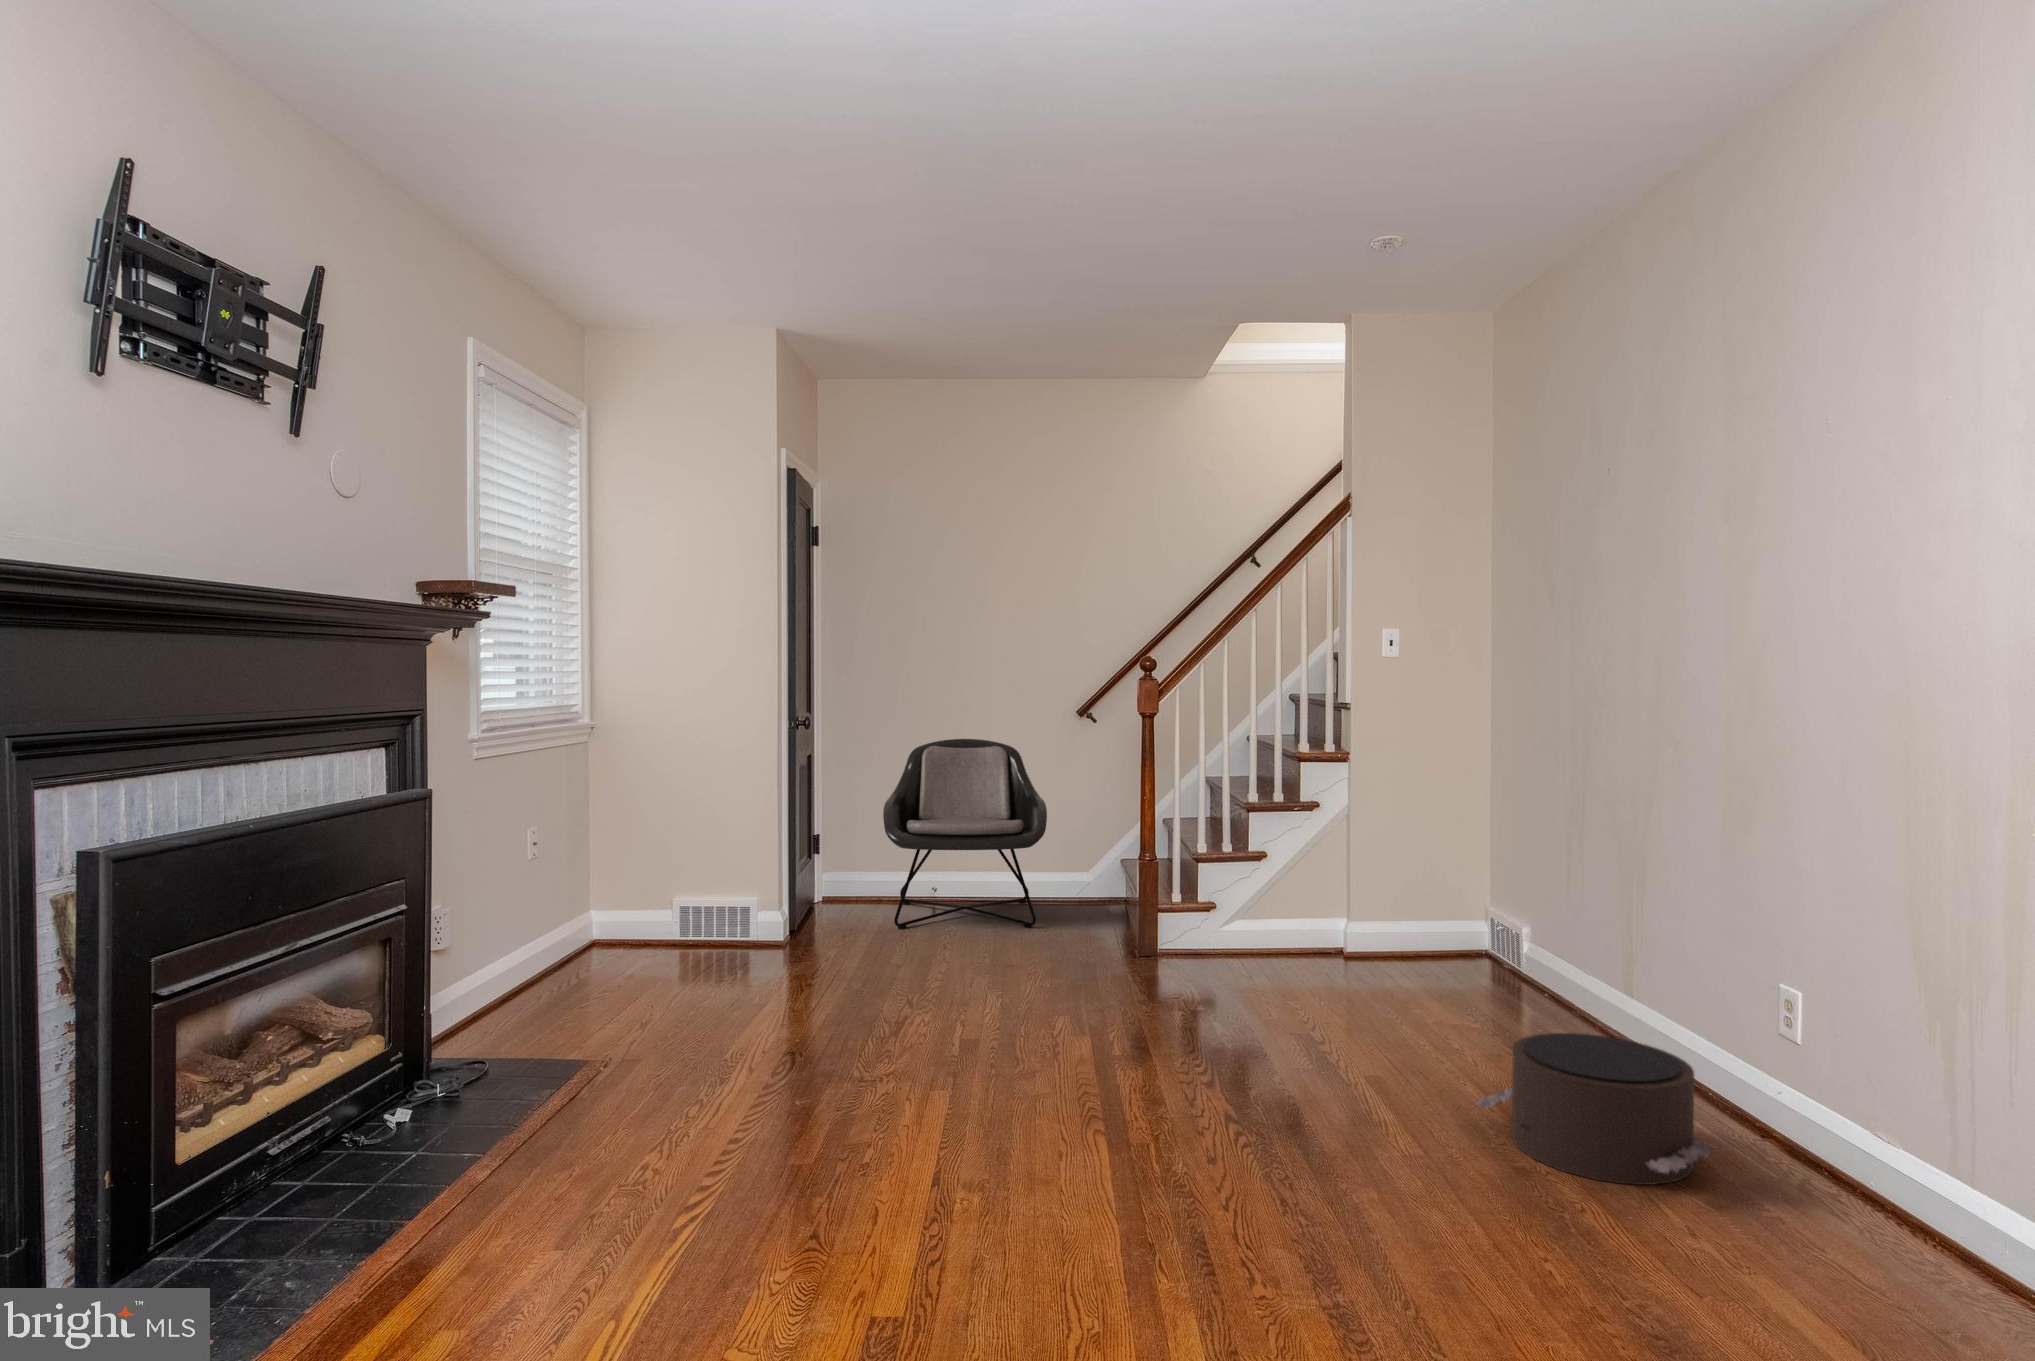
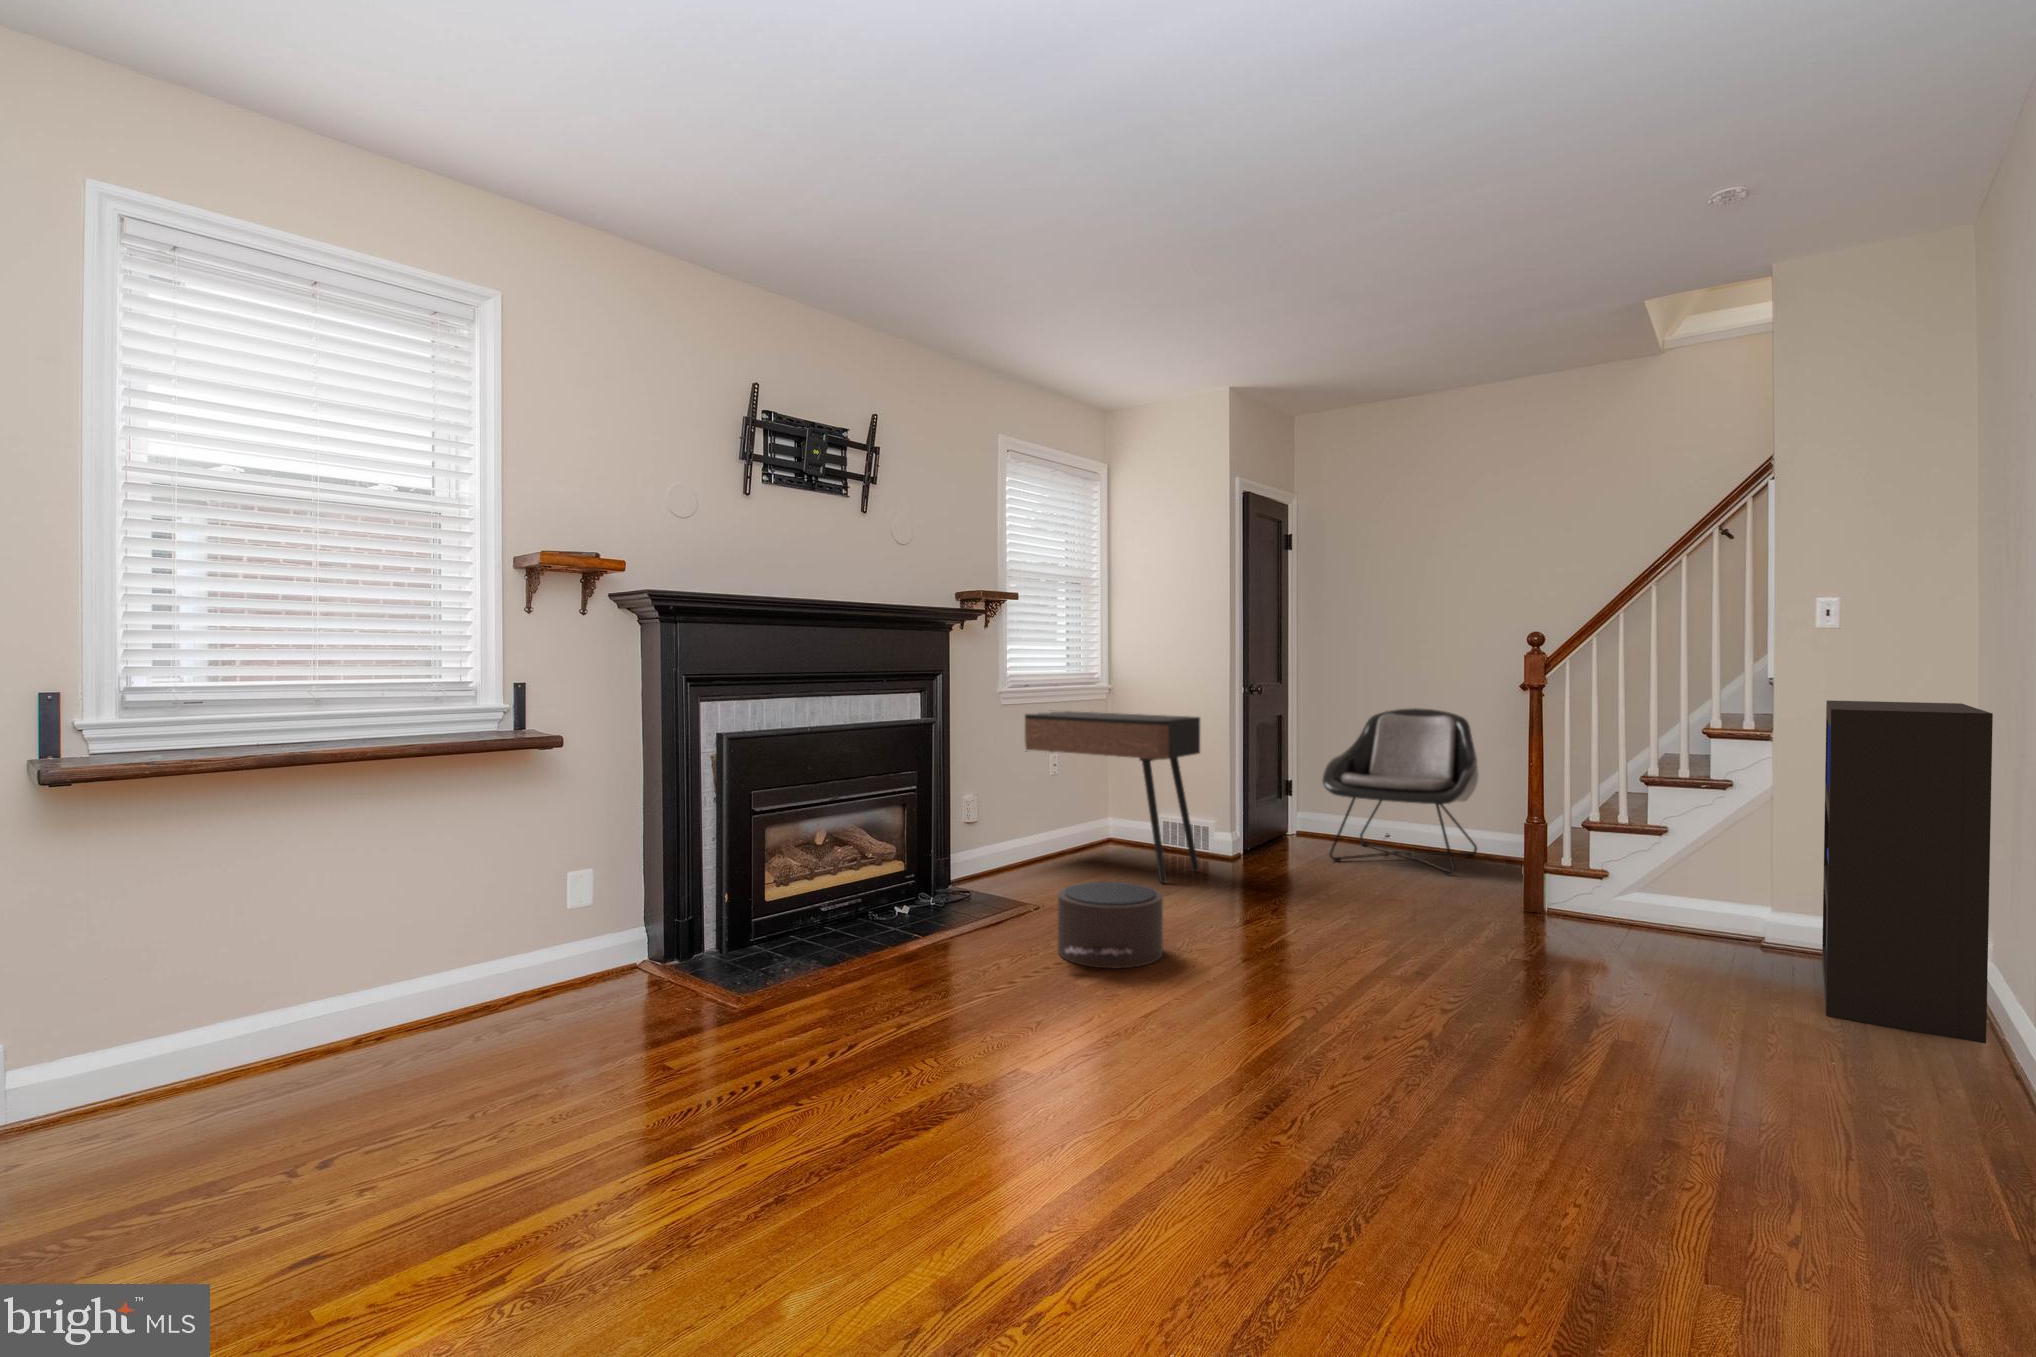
bookshelf: none [1403,723,1584,1021] -> present [1822,700,1993,1044]
console table: none [450,761,765,993] -> present [1025,711,1200,883]
pouf: present [1476,1033,1717,1185] -> present [1058,882,1163,968]

